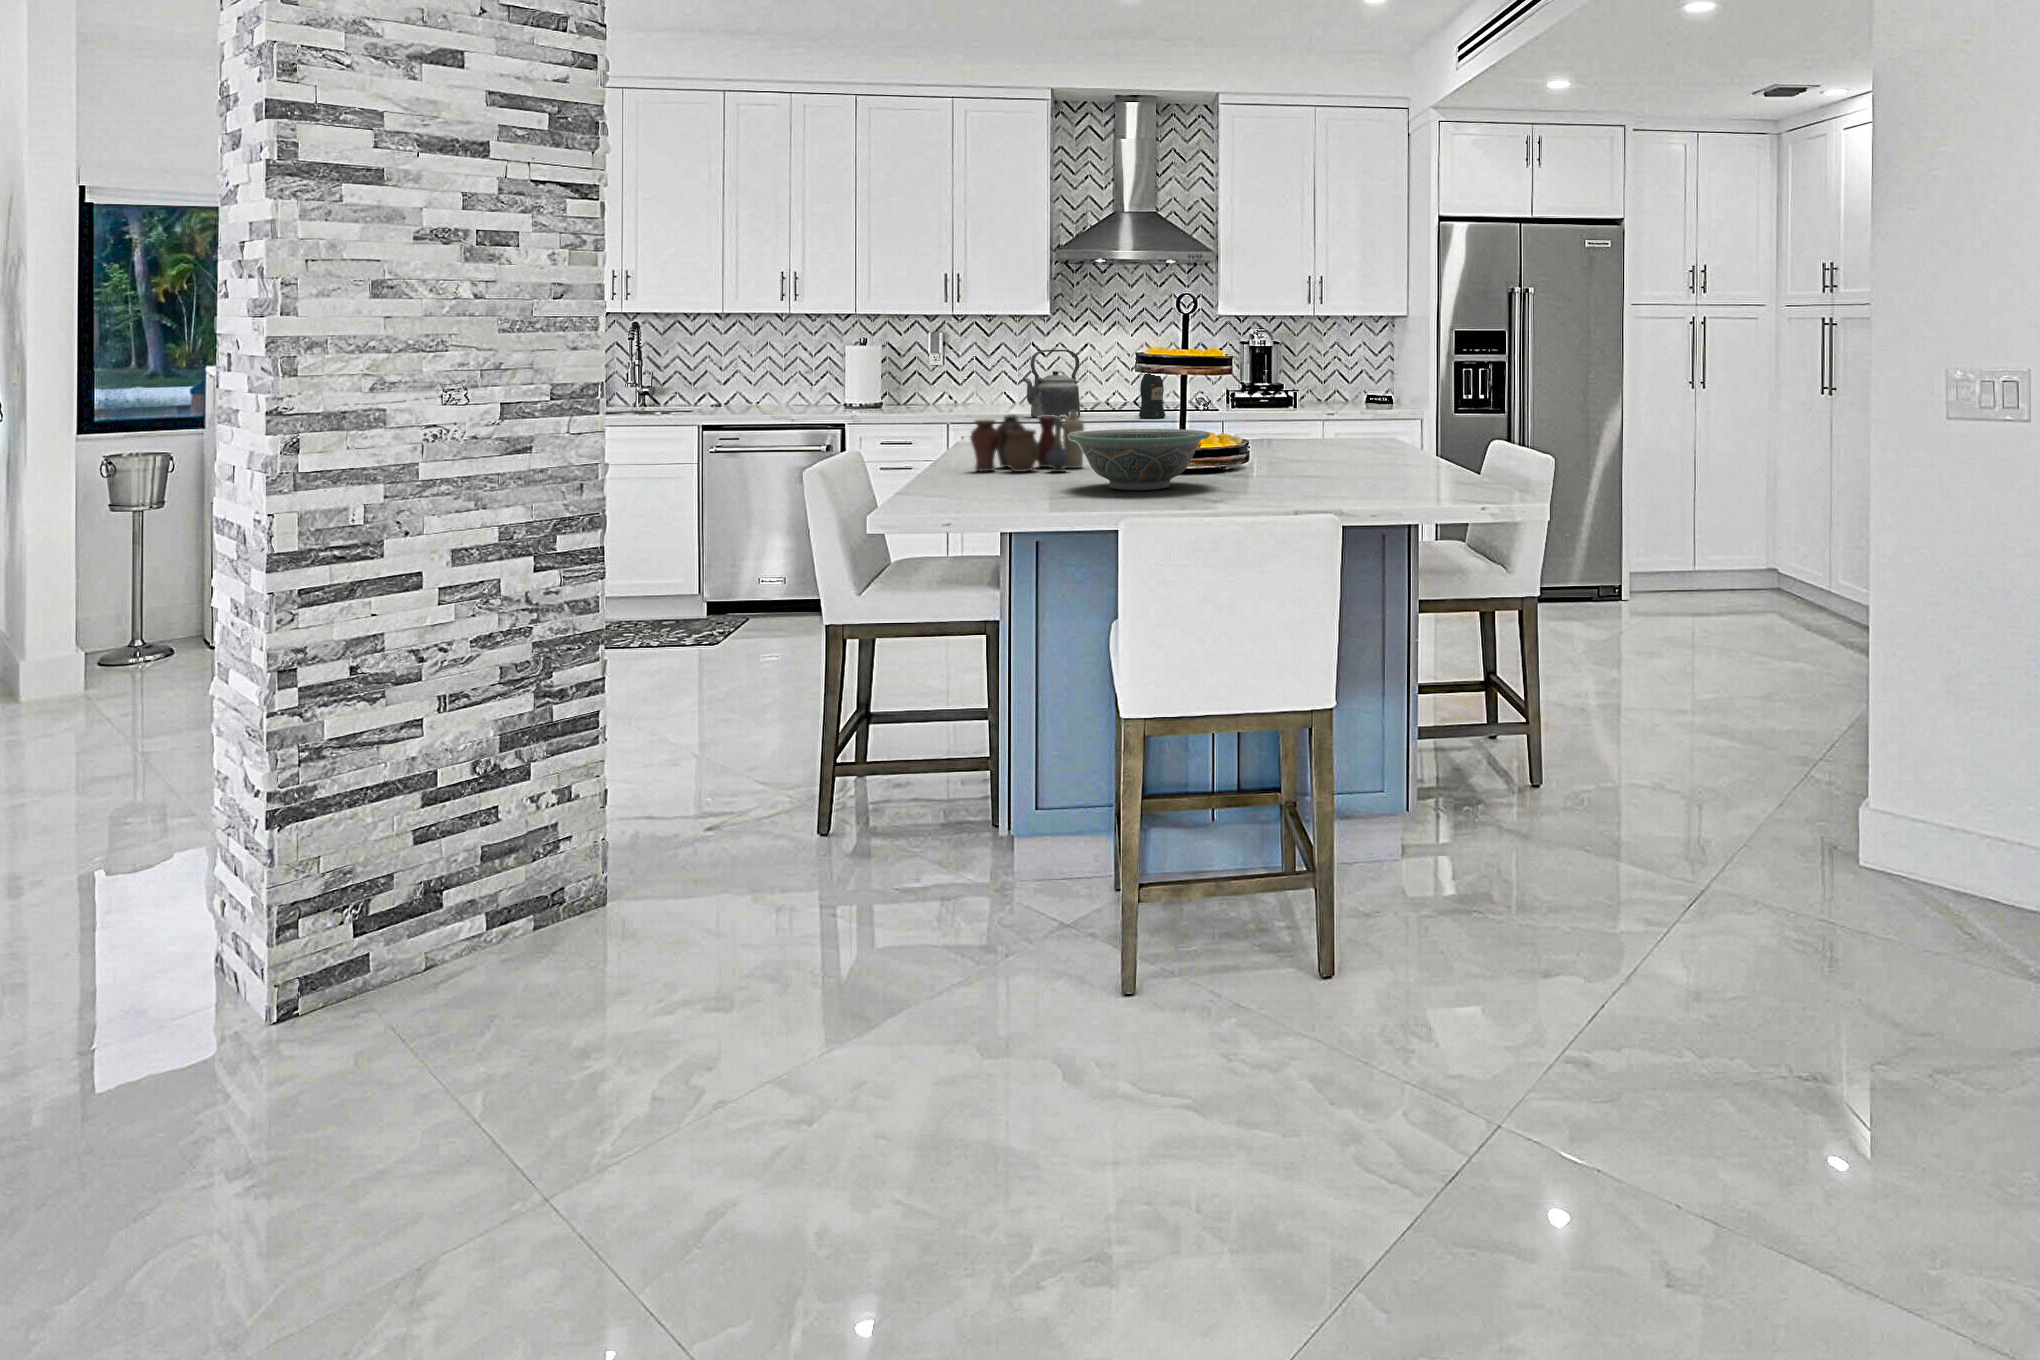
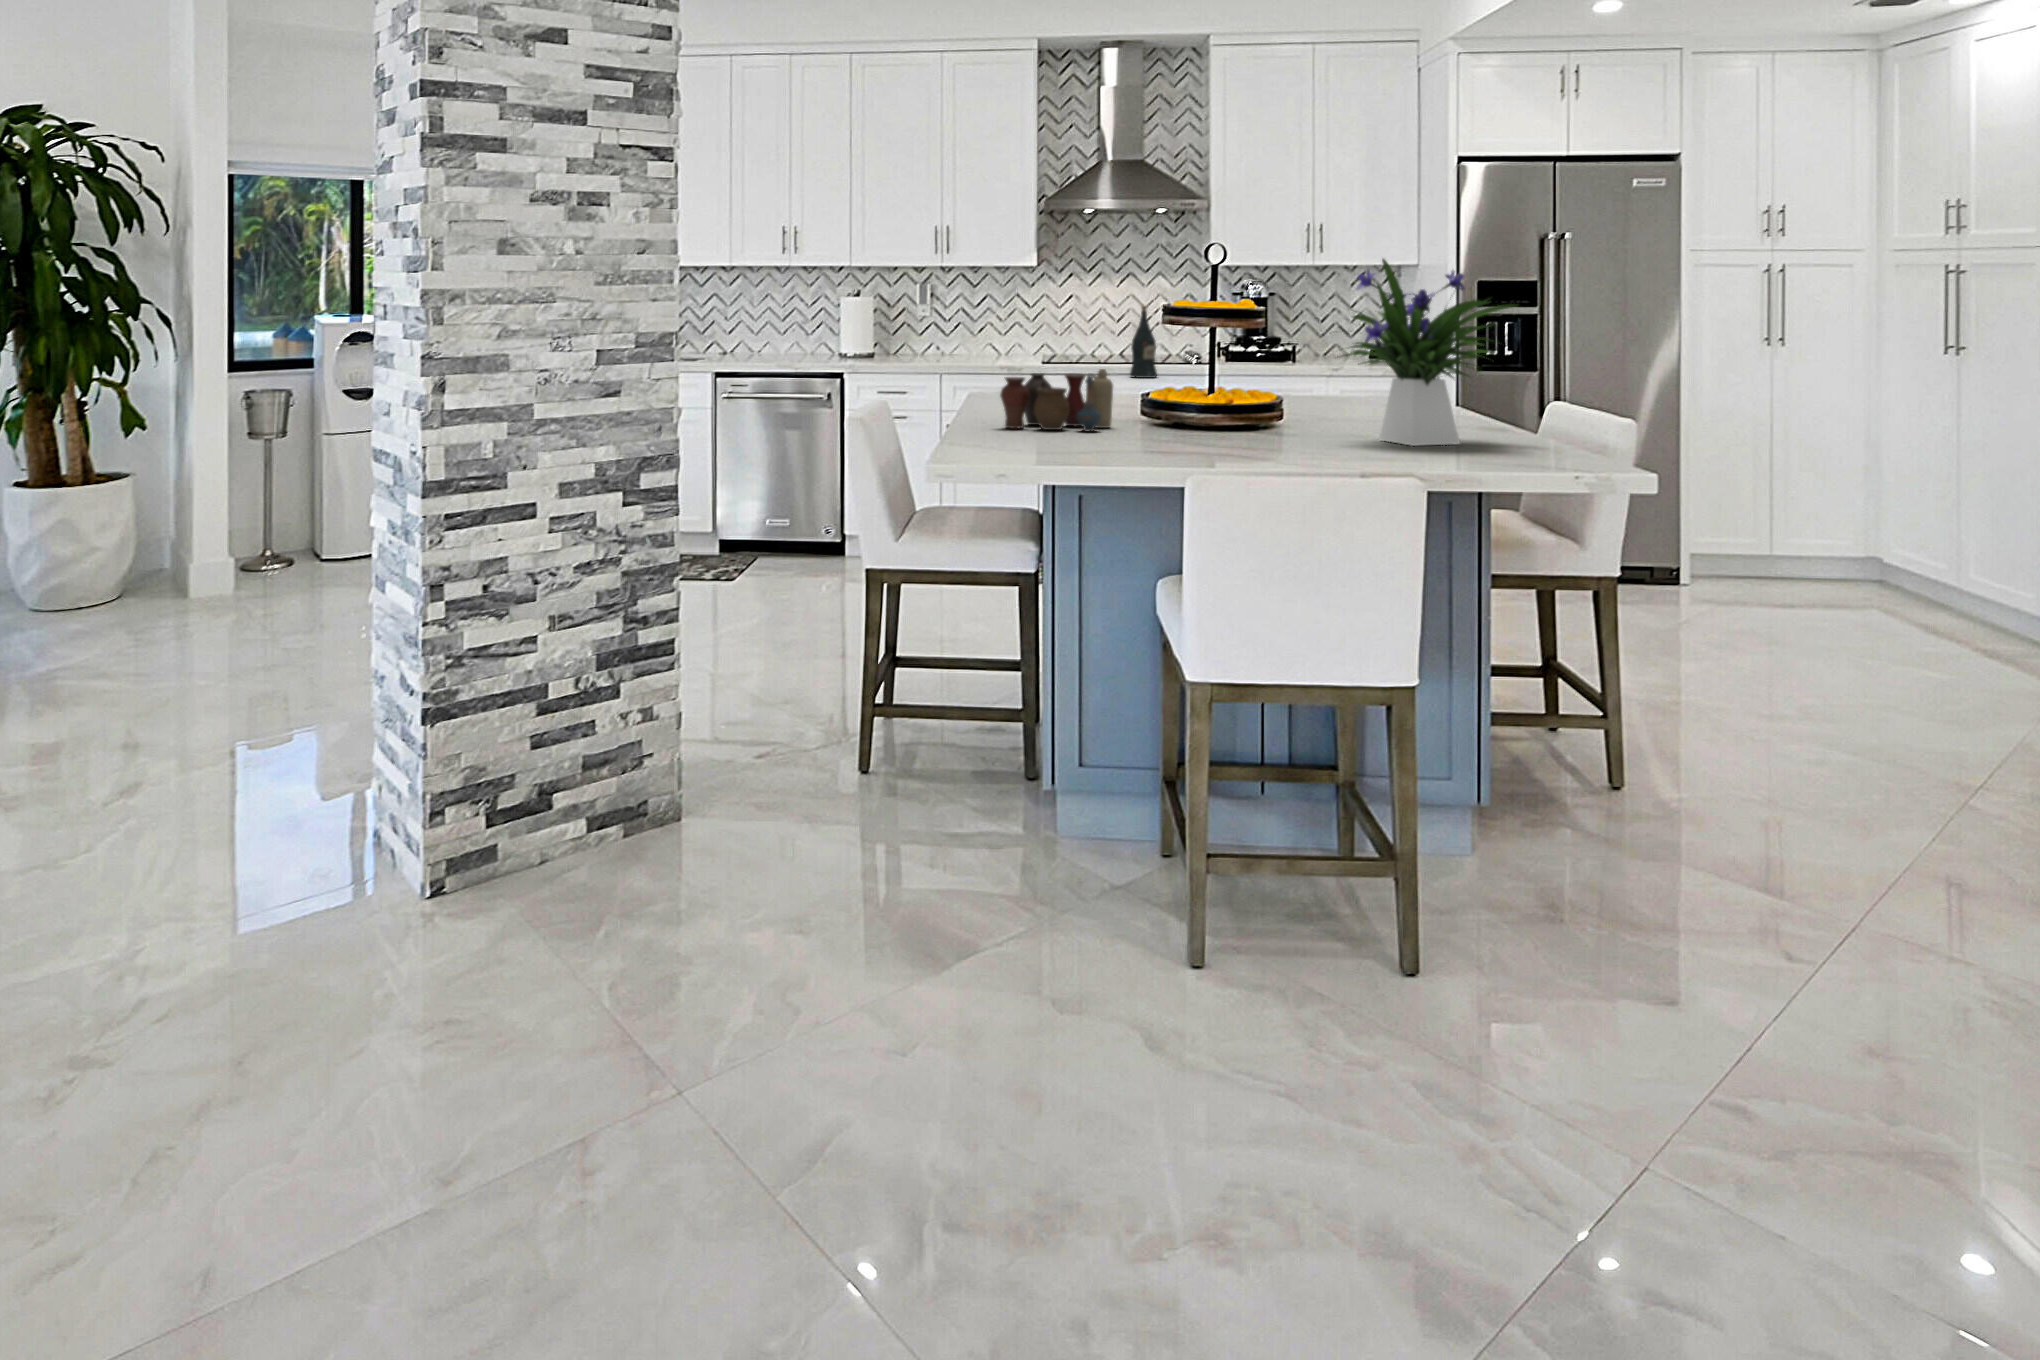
flower arrangement: none [1275,302,1437,476] -> present [1336,259,1516,446]
kettle: present [1023,350,1080,418] -> none [1011,306,1067,375]
decorative bowl: present [1069,429,1210,490] -> none [1115,390,1263,453]

